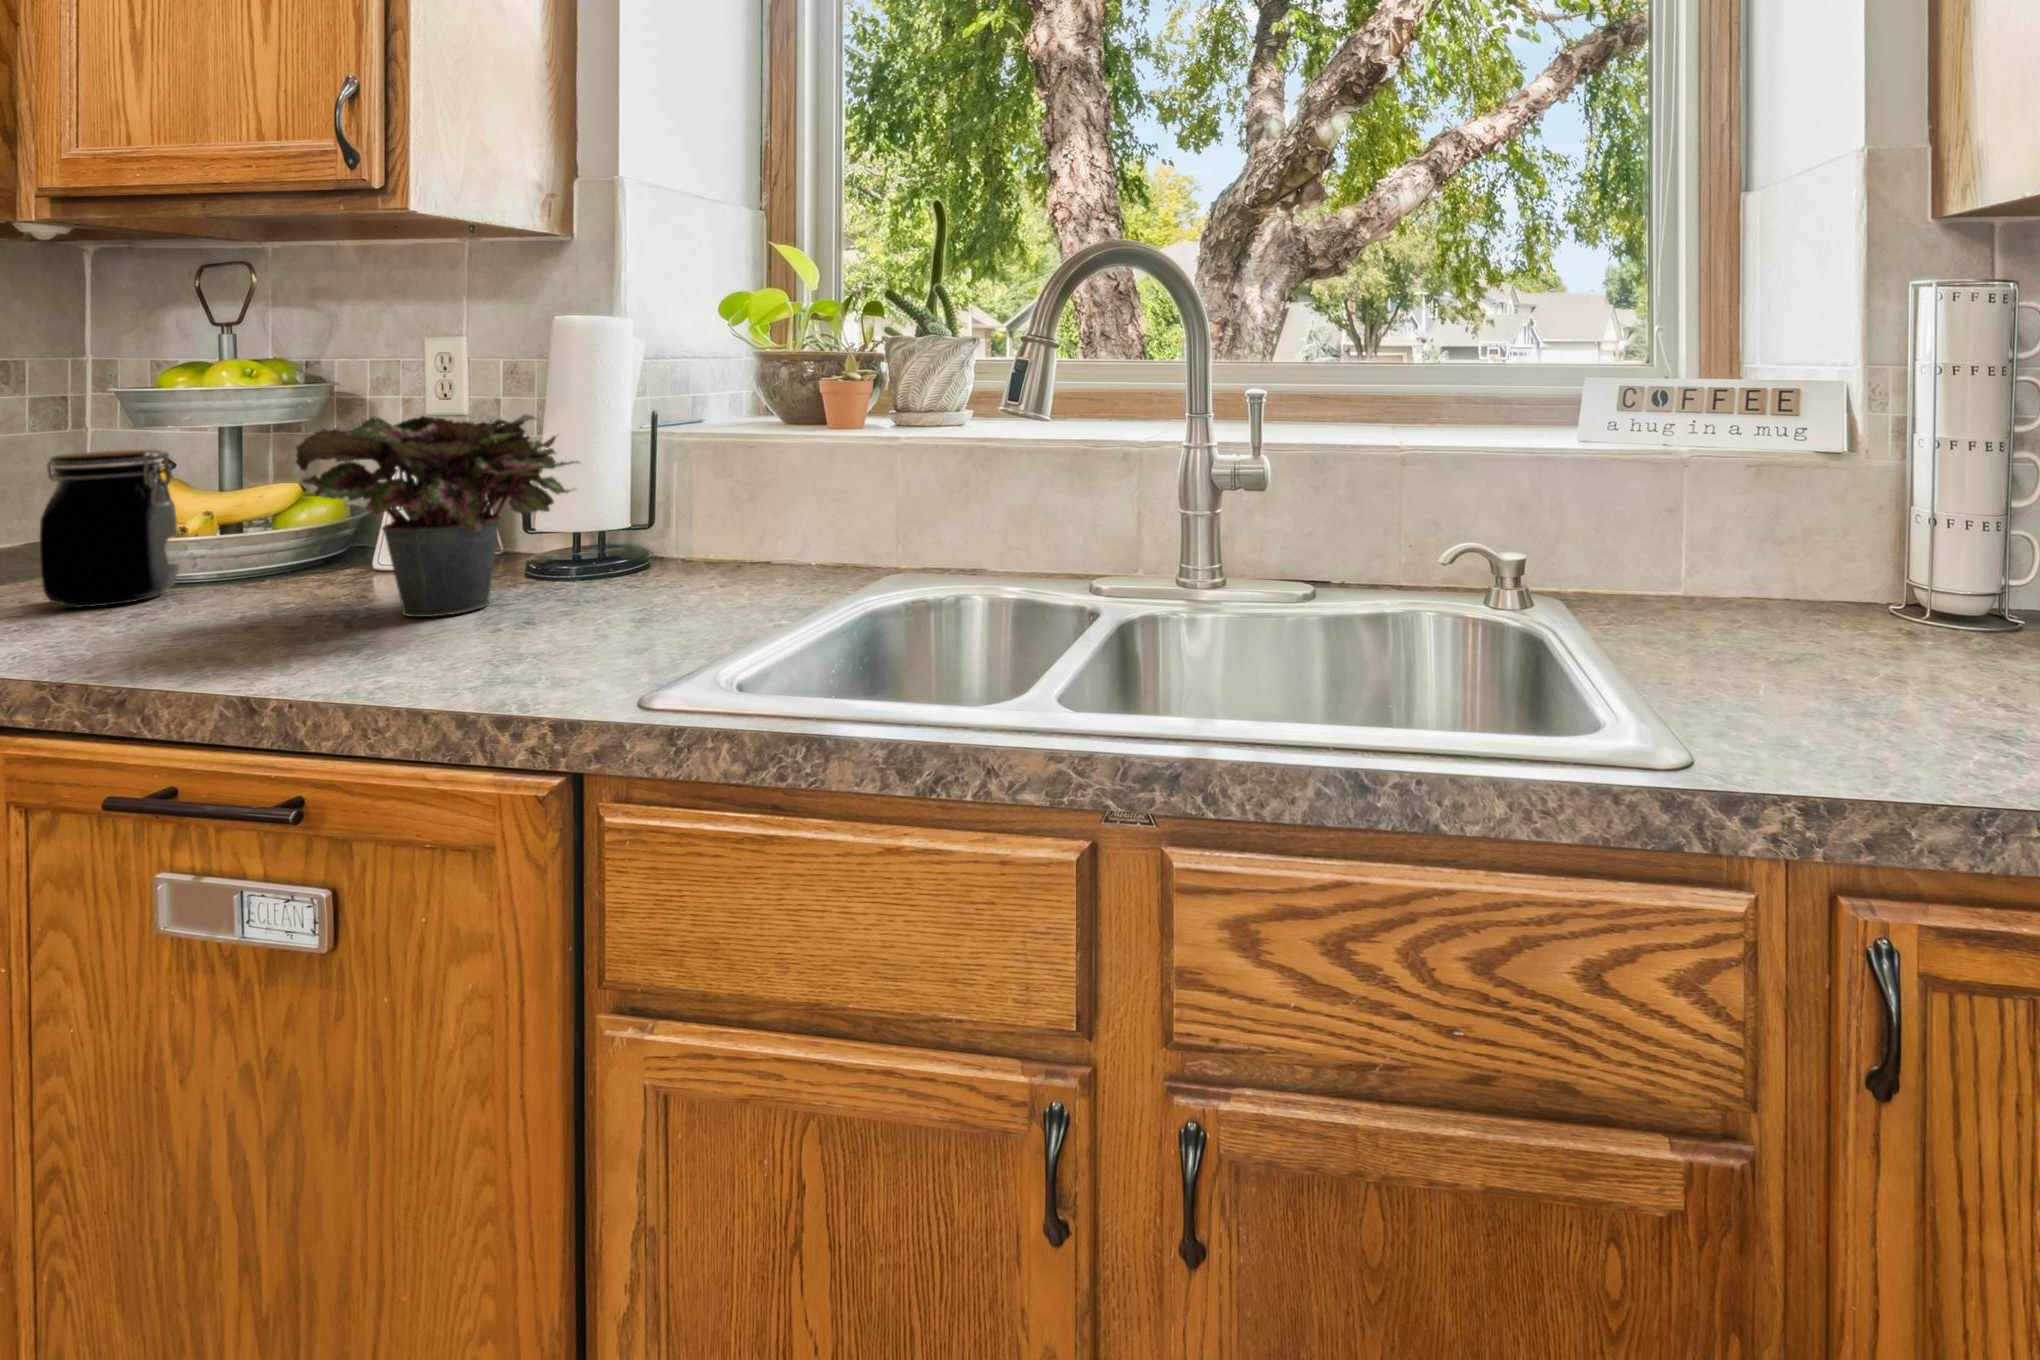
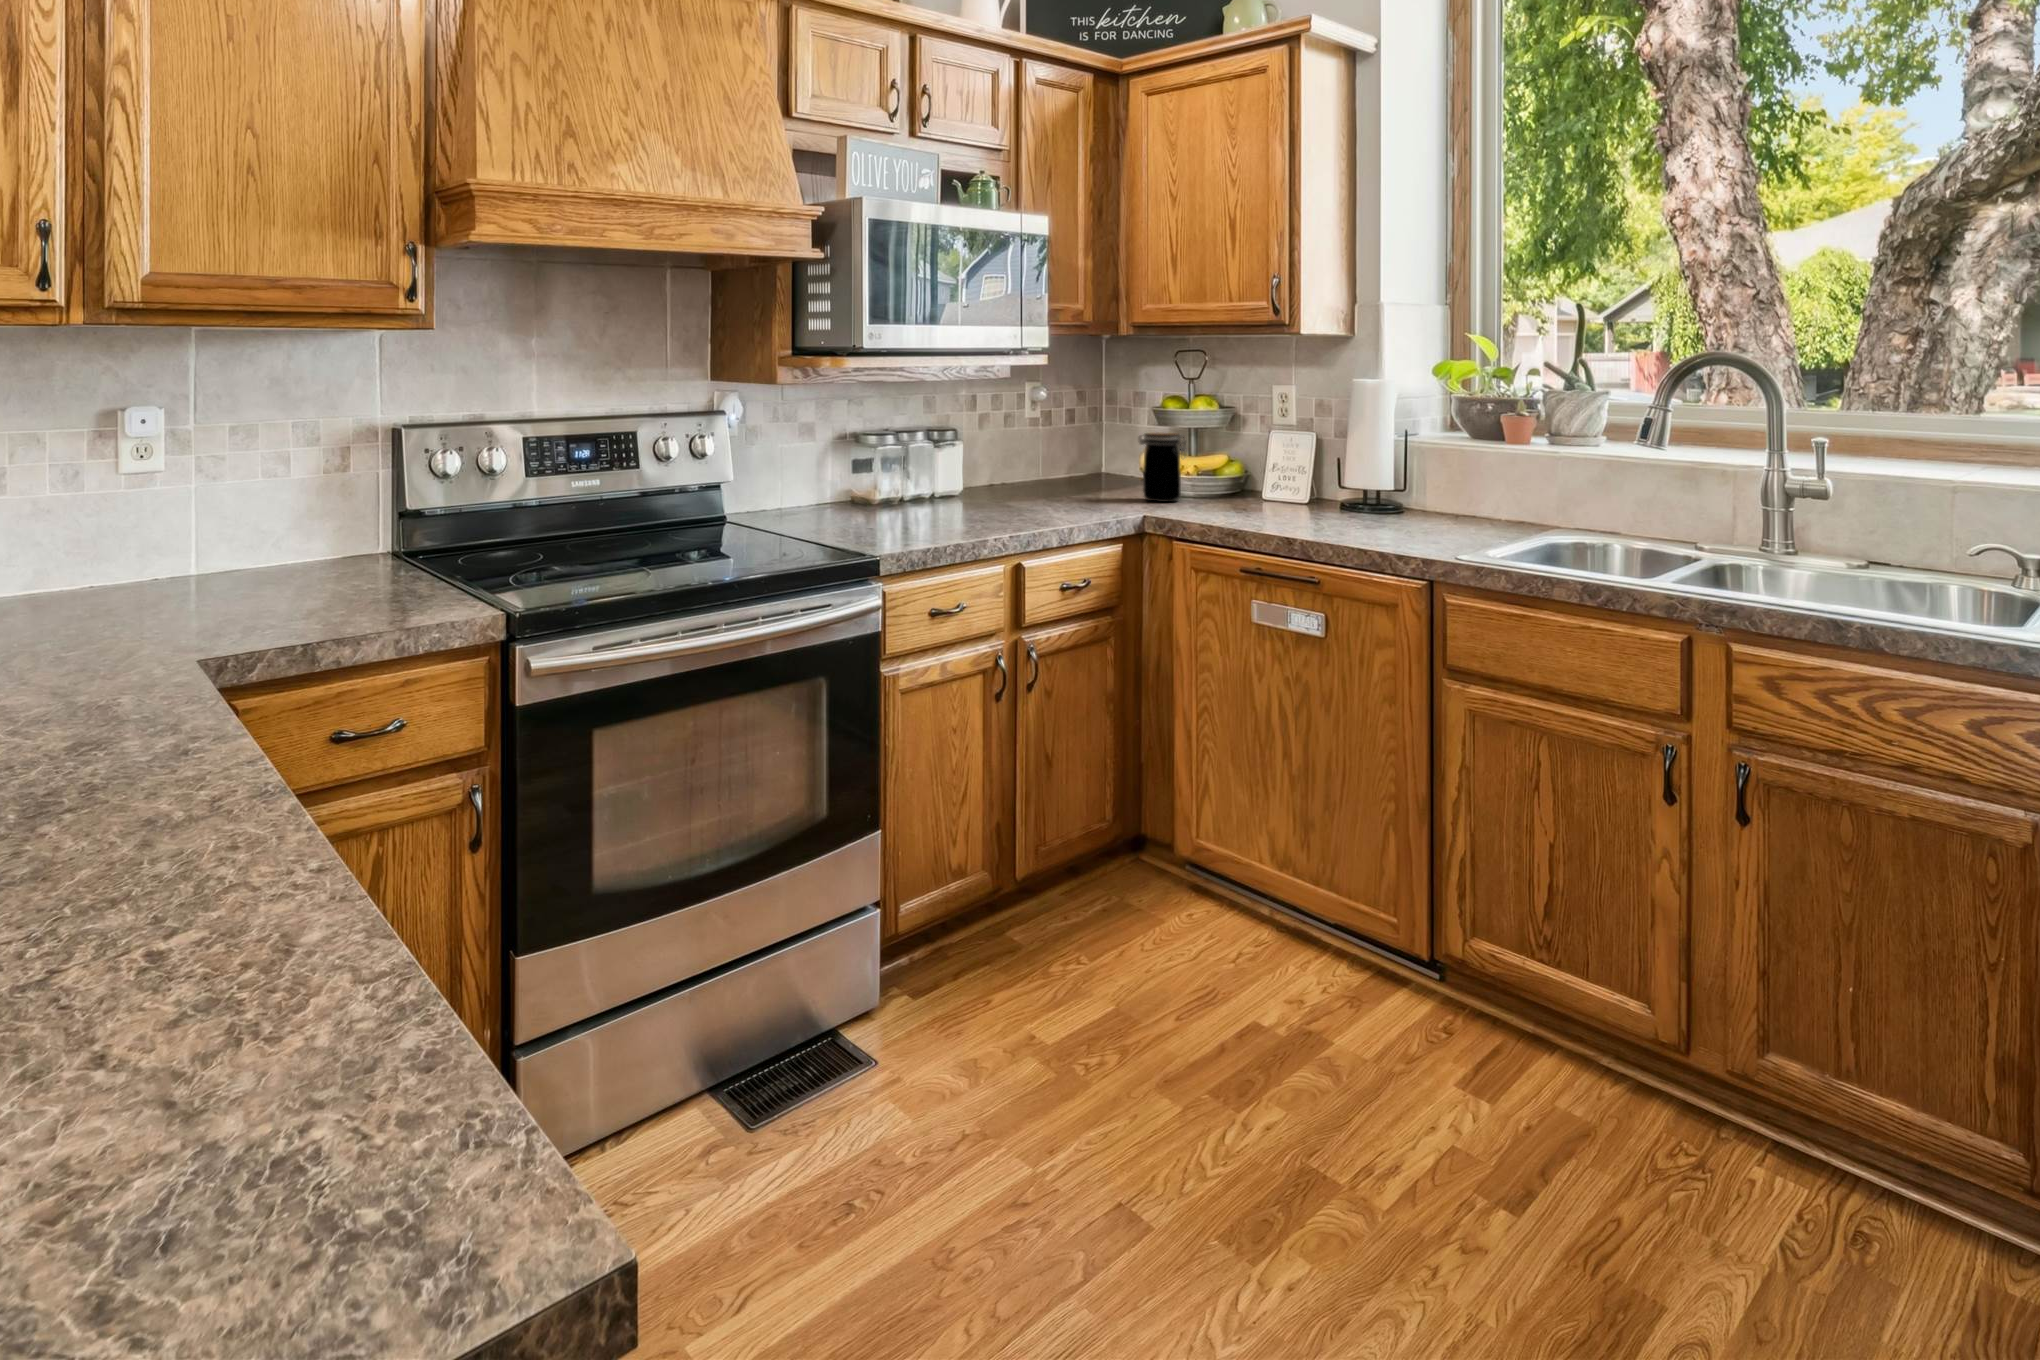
potted plant: present [296,415,579,617] -> none [1256,424,1395,520]

